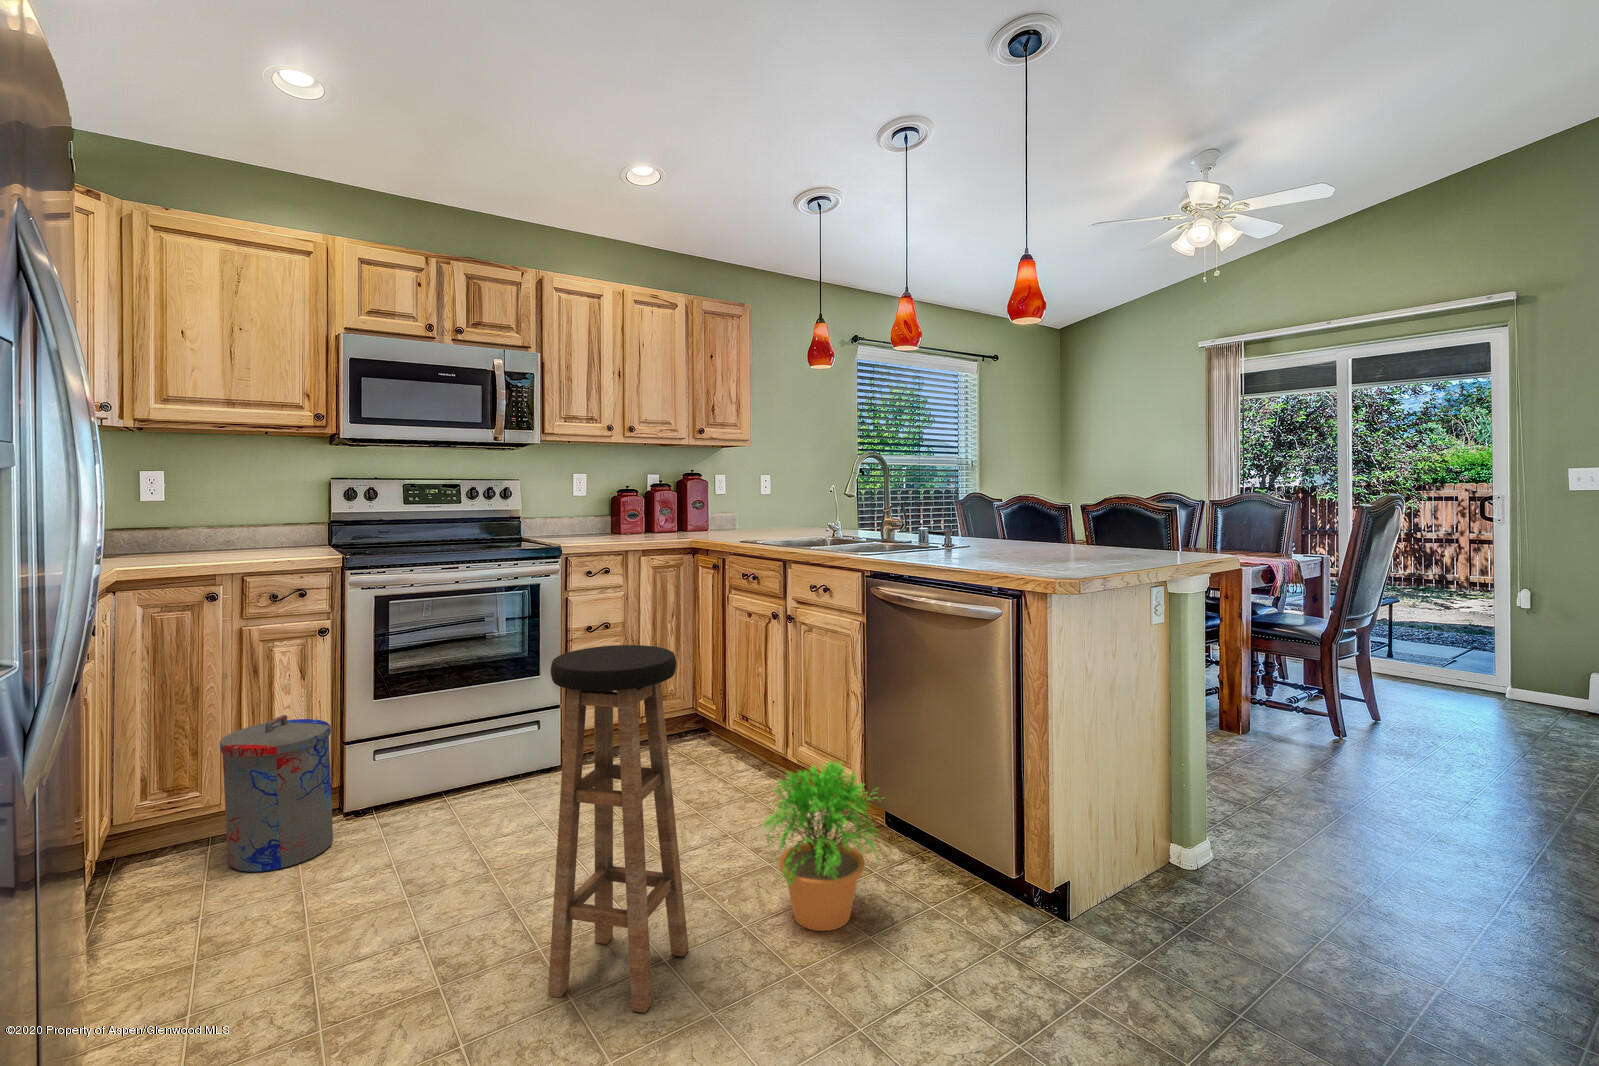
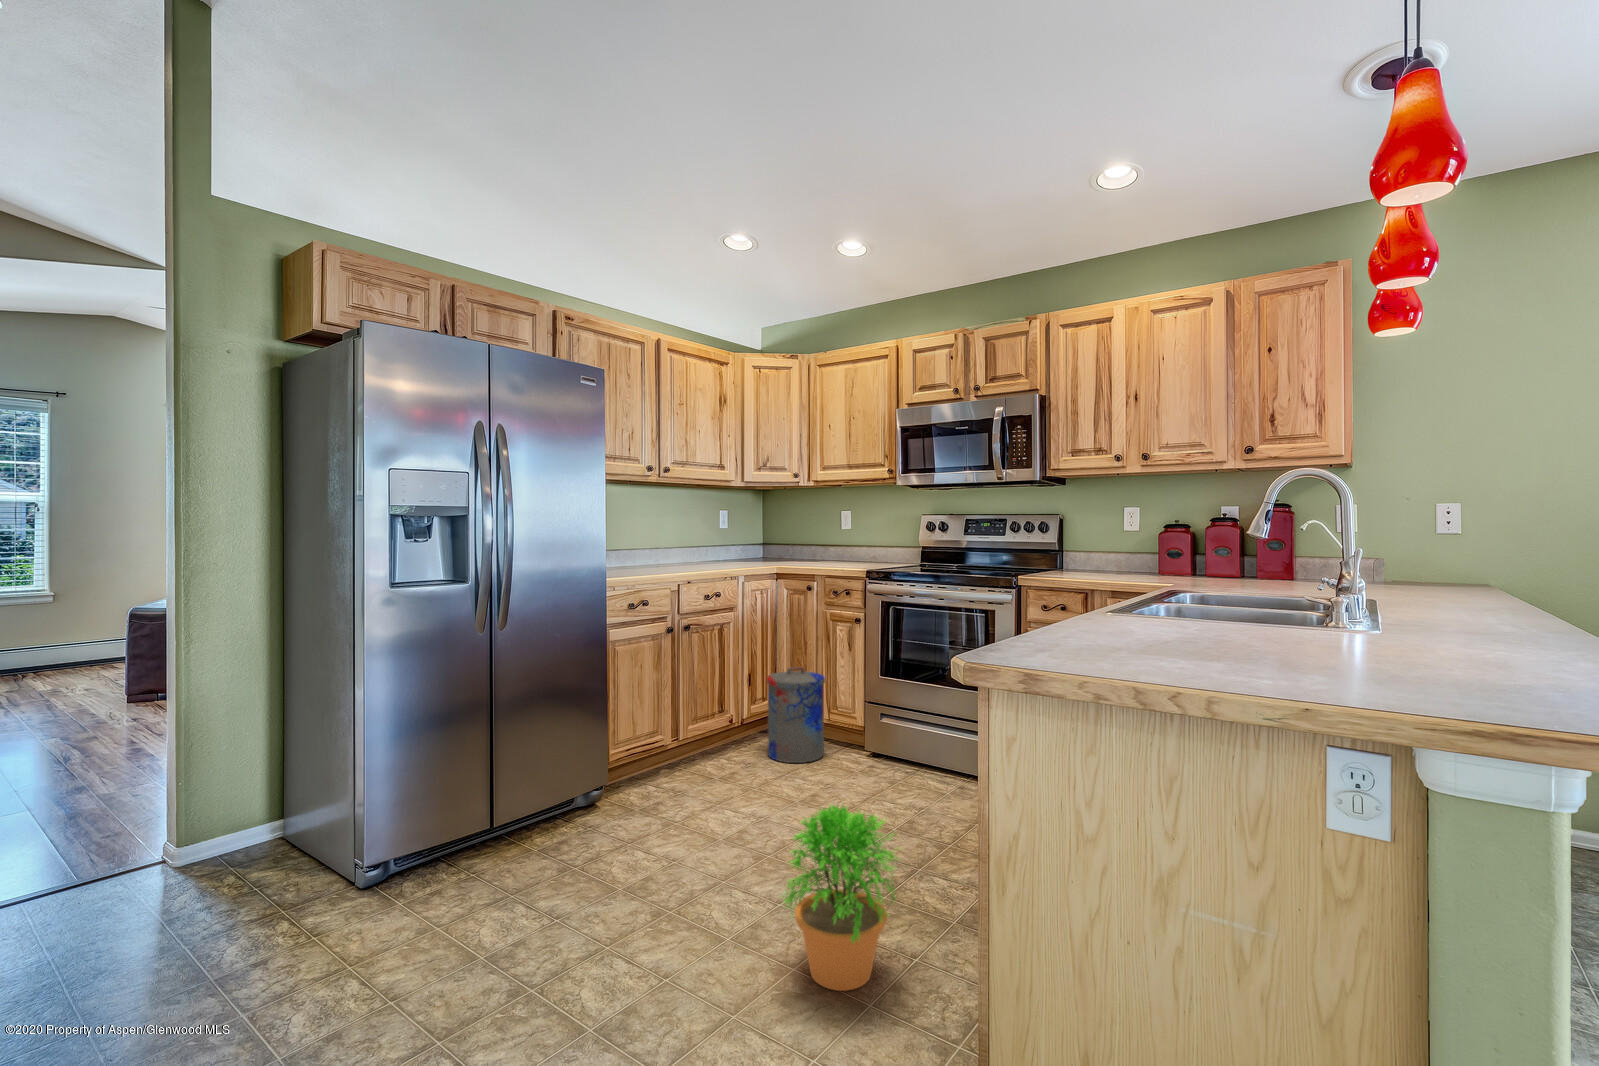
bar stool: present [548,645,689,1013] -> none [666,637,759,911]

